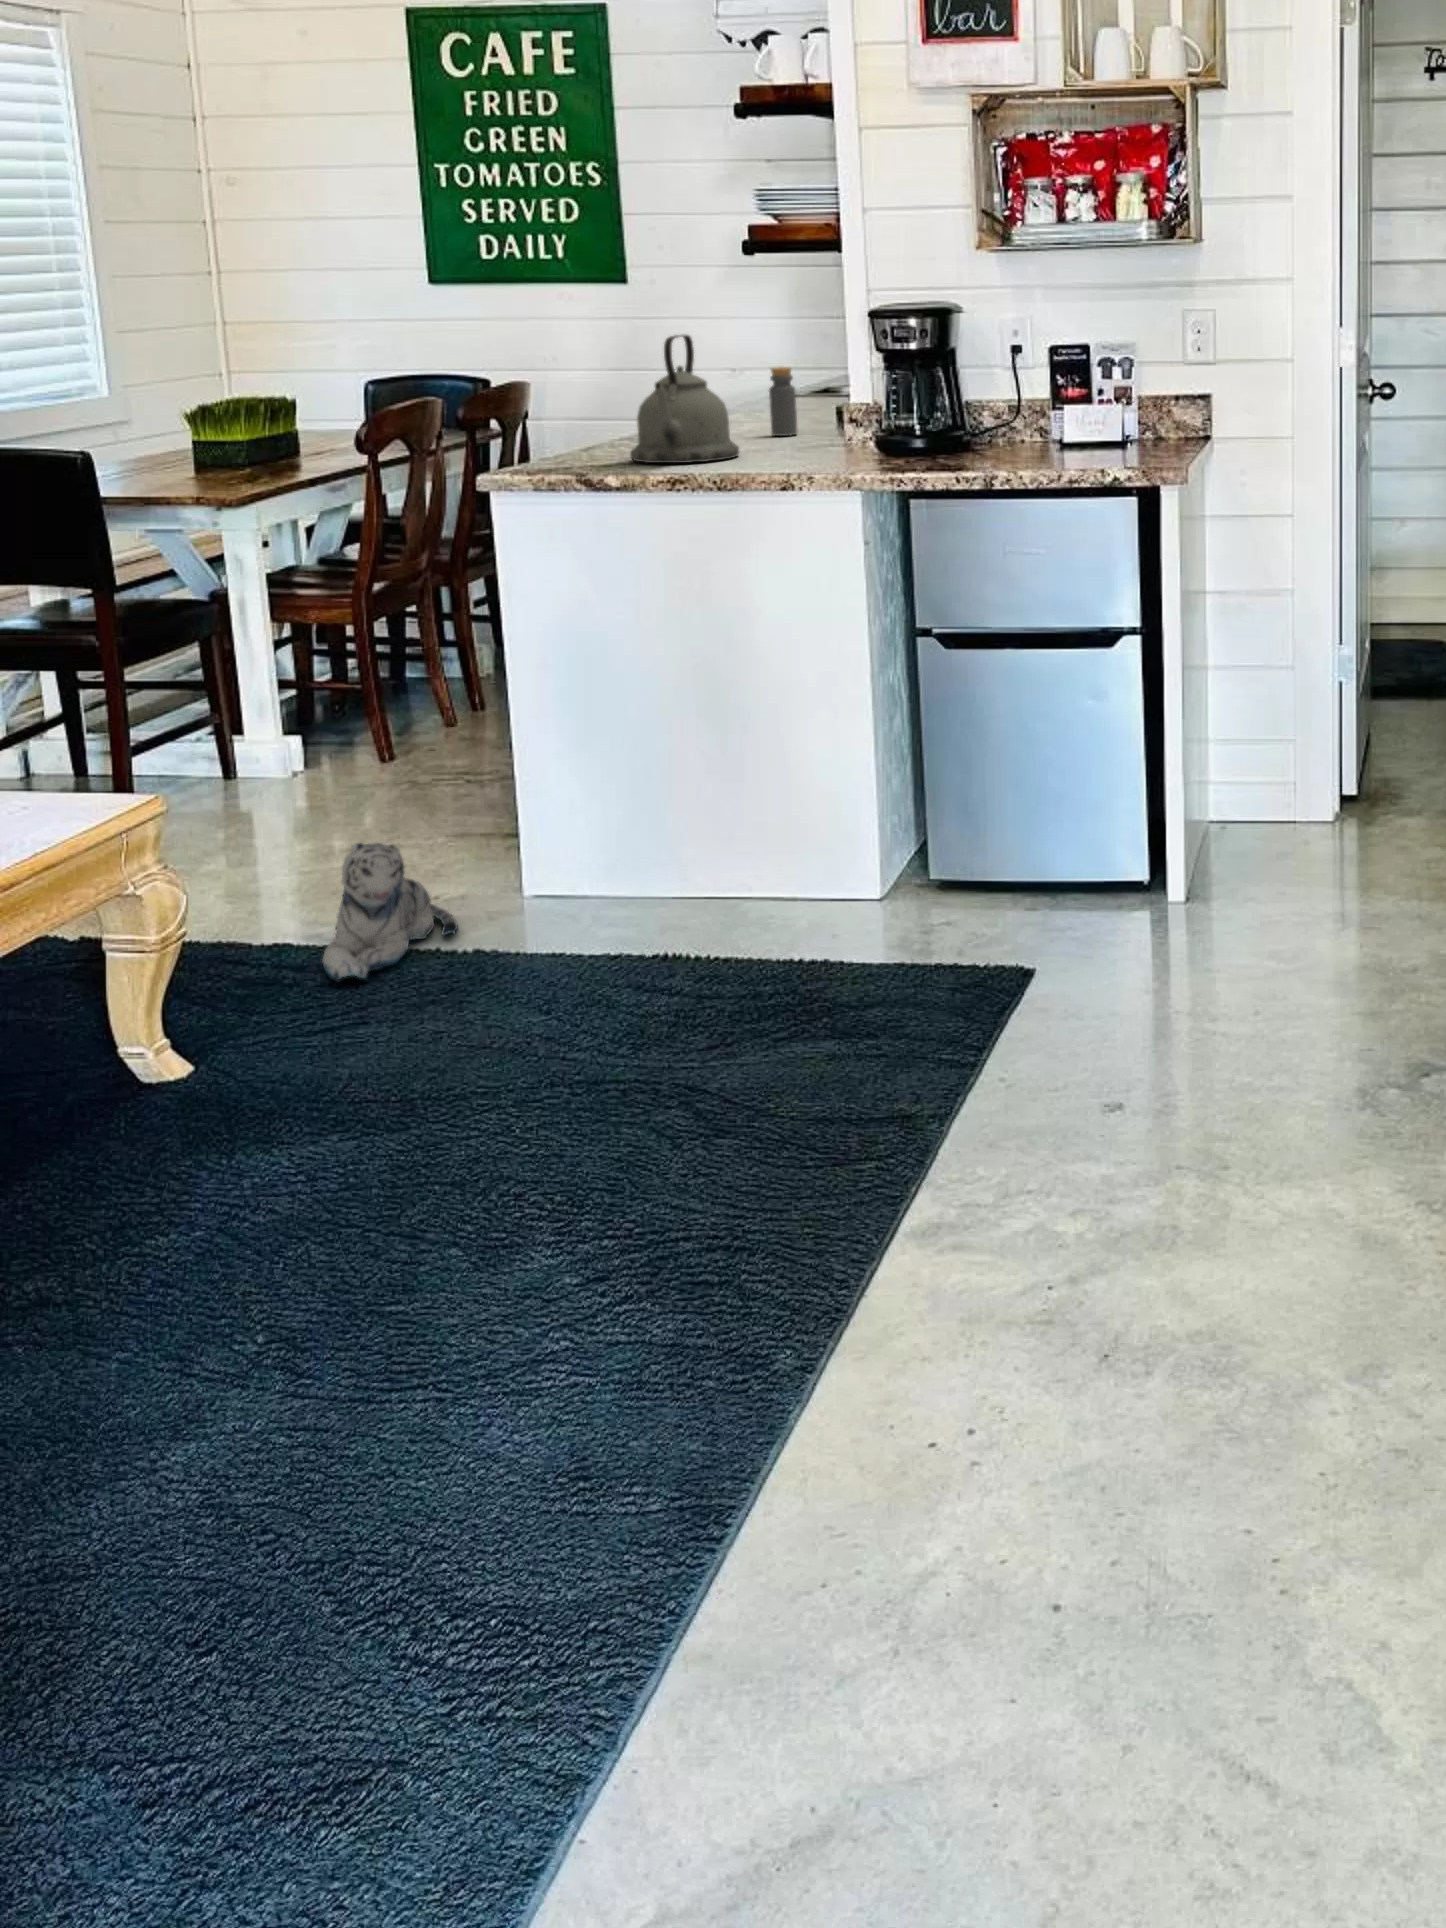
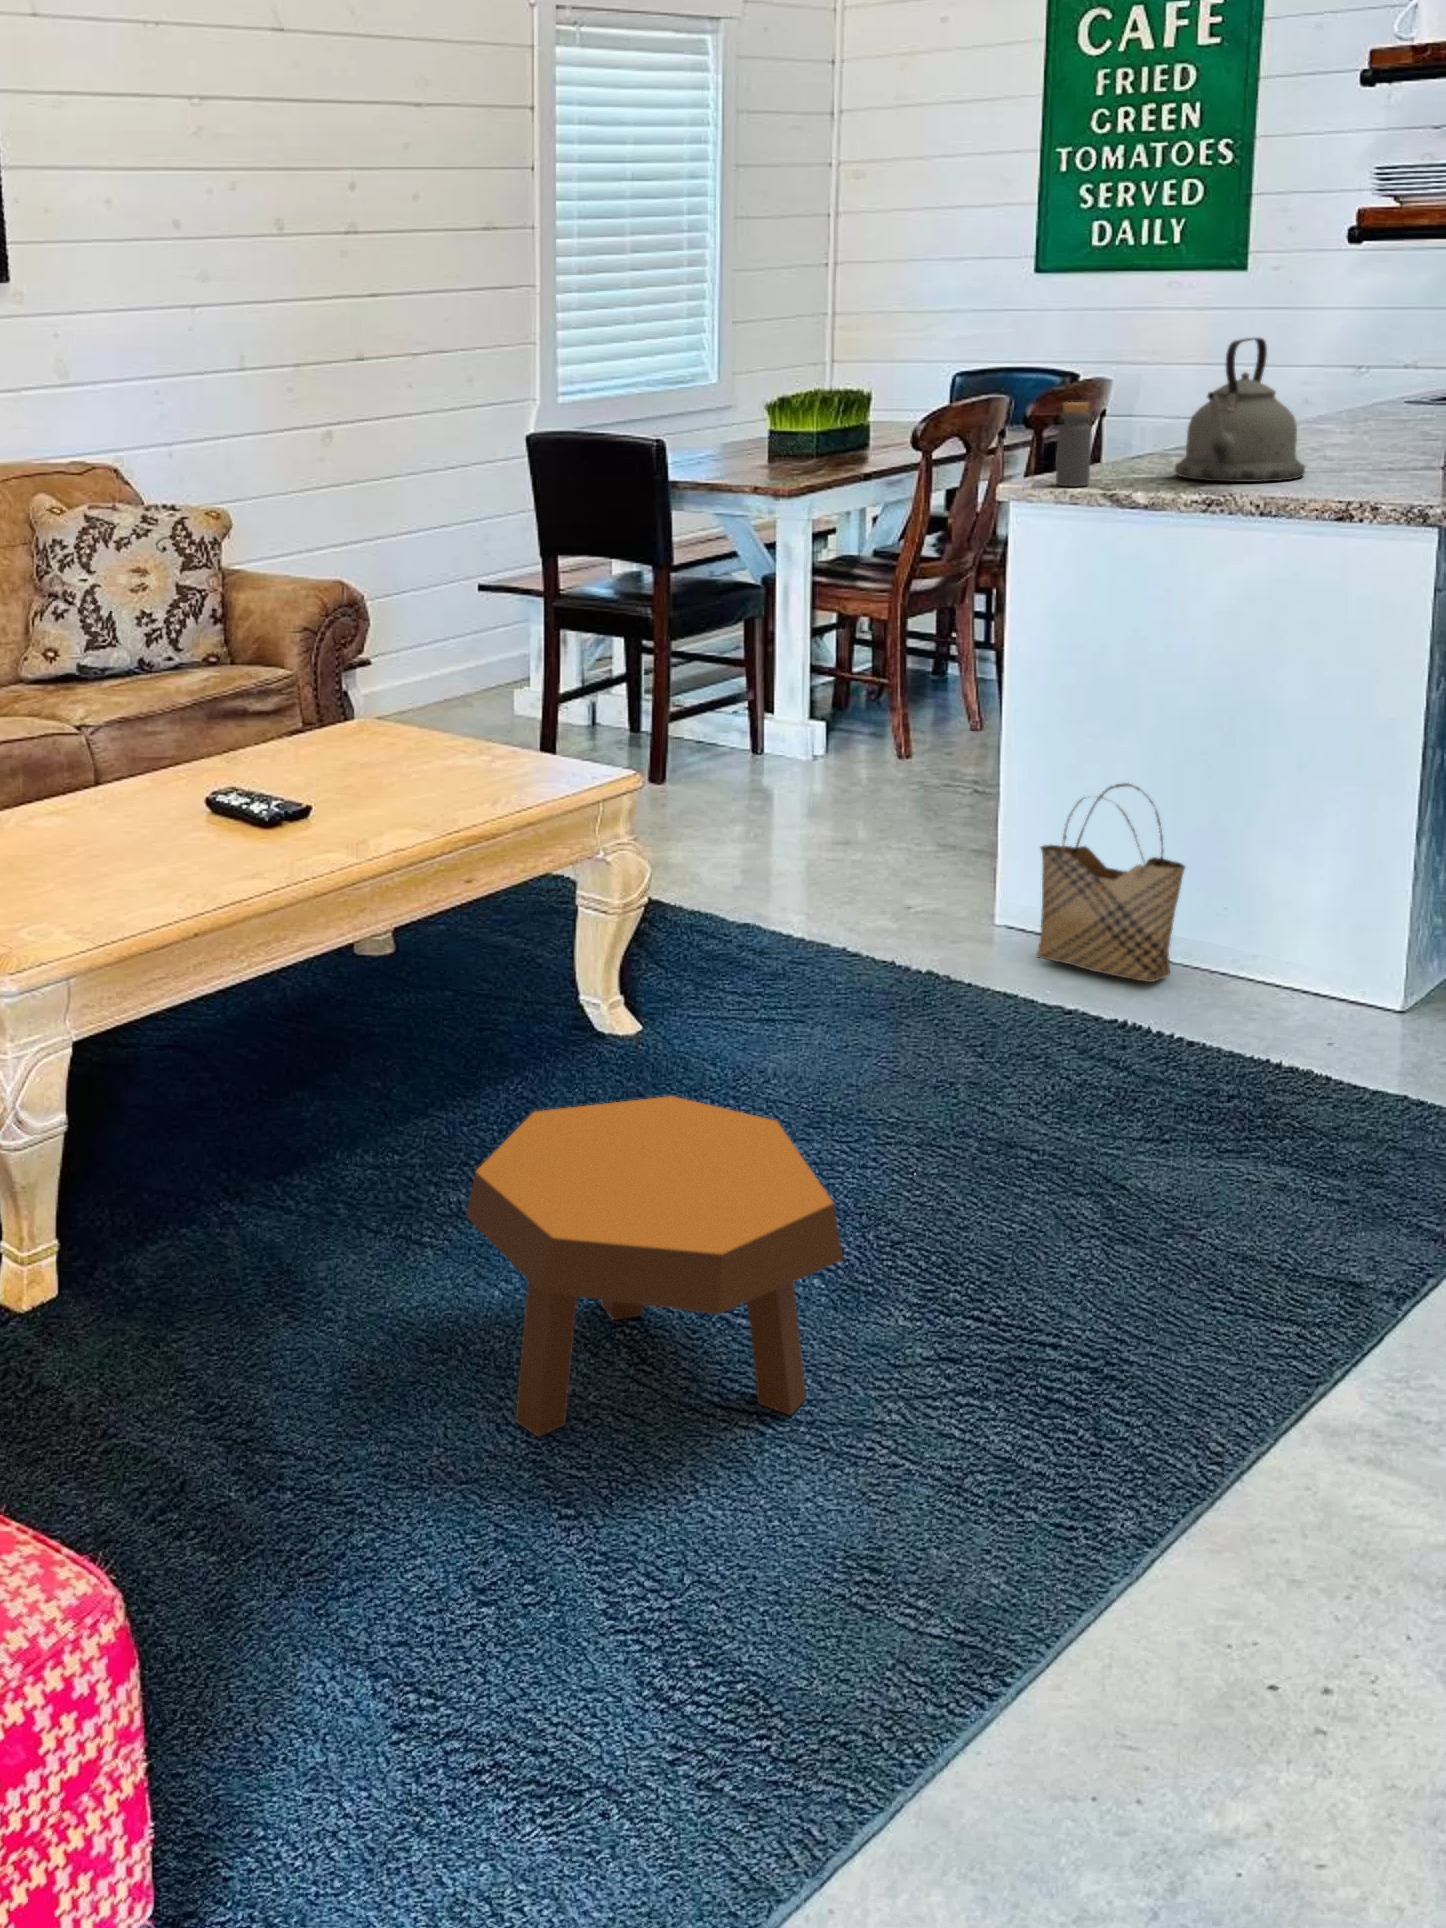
bottle: present [769,367,797,436] -> present [1056,402,1092,486]
woven basket: none [559,746,691,924] -> present [1037,783,1185,982]
plush toy: present [323,843,458,982] -> none [786,837,925,972]
footstool: none [80,1102,499,1489] -> present [466,1096,843,1437]

